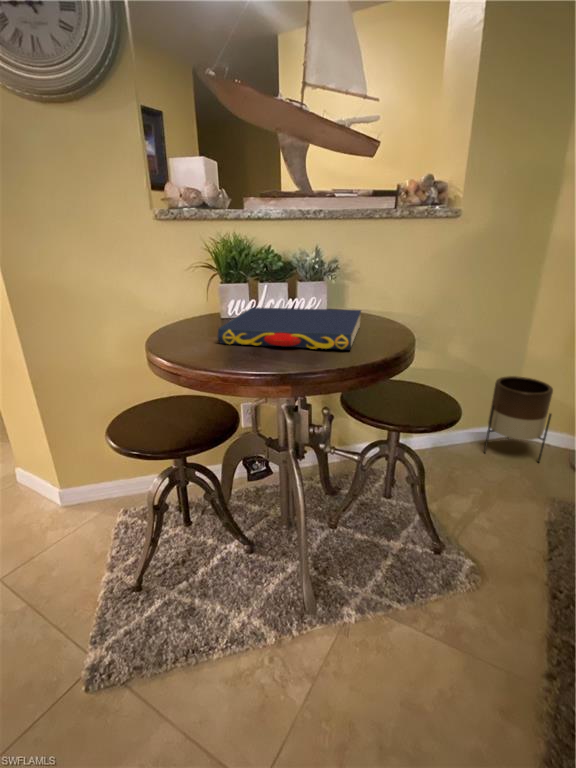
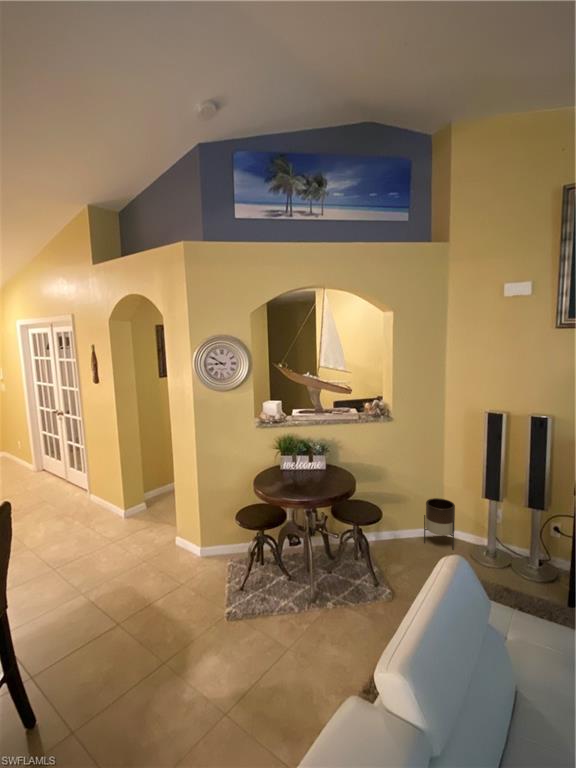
book: present [217,307,361,350] -> none [280,467,337,491]

